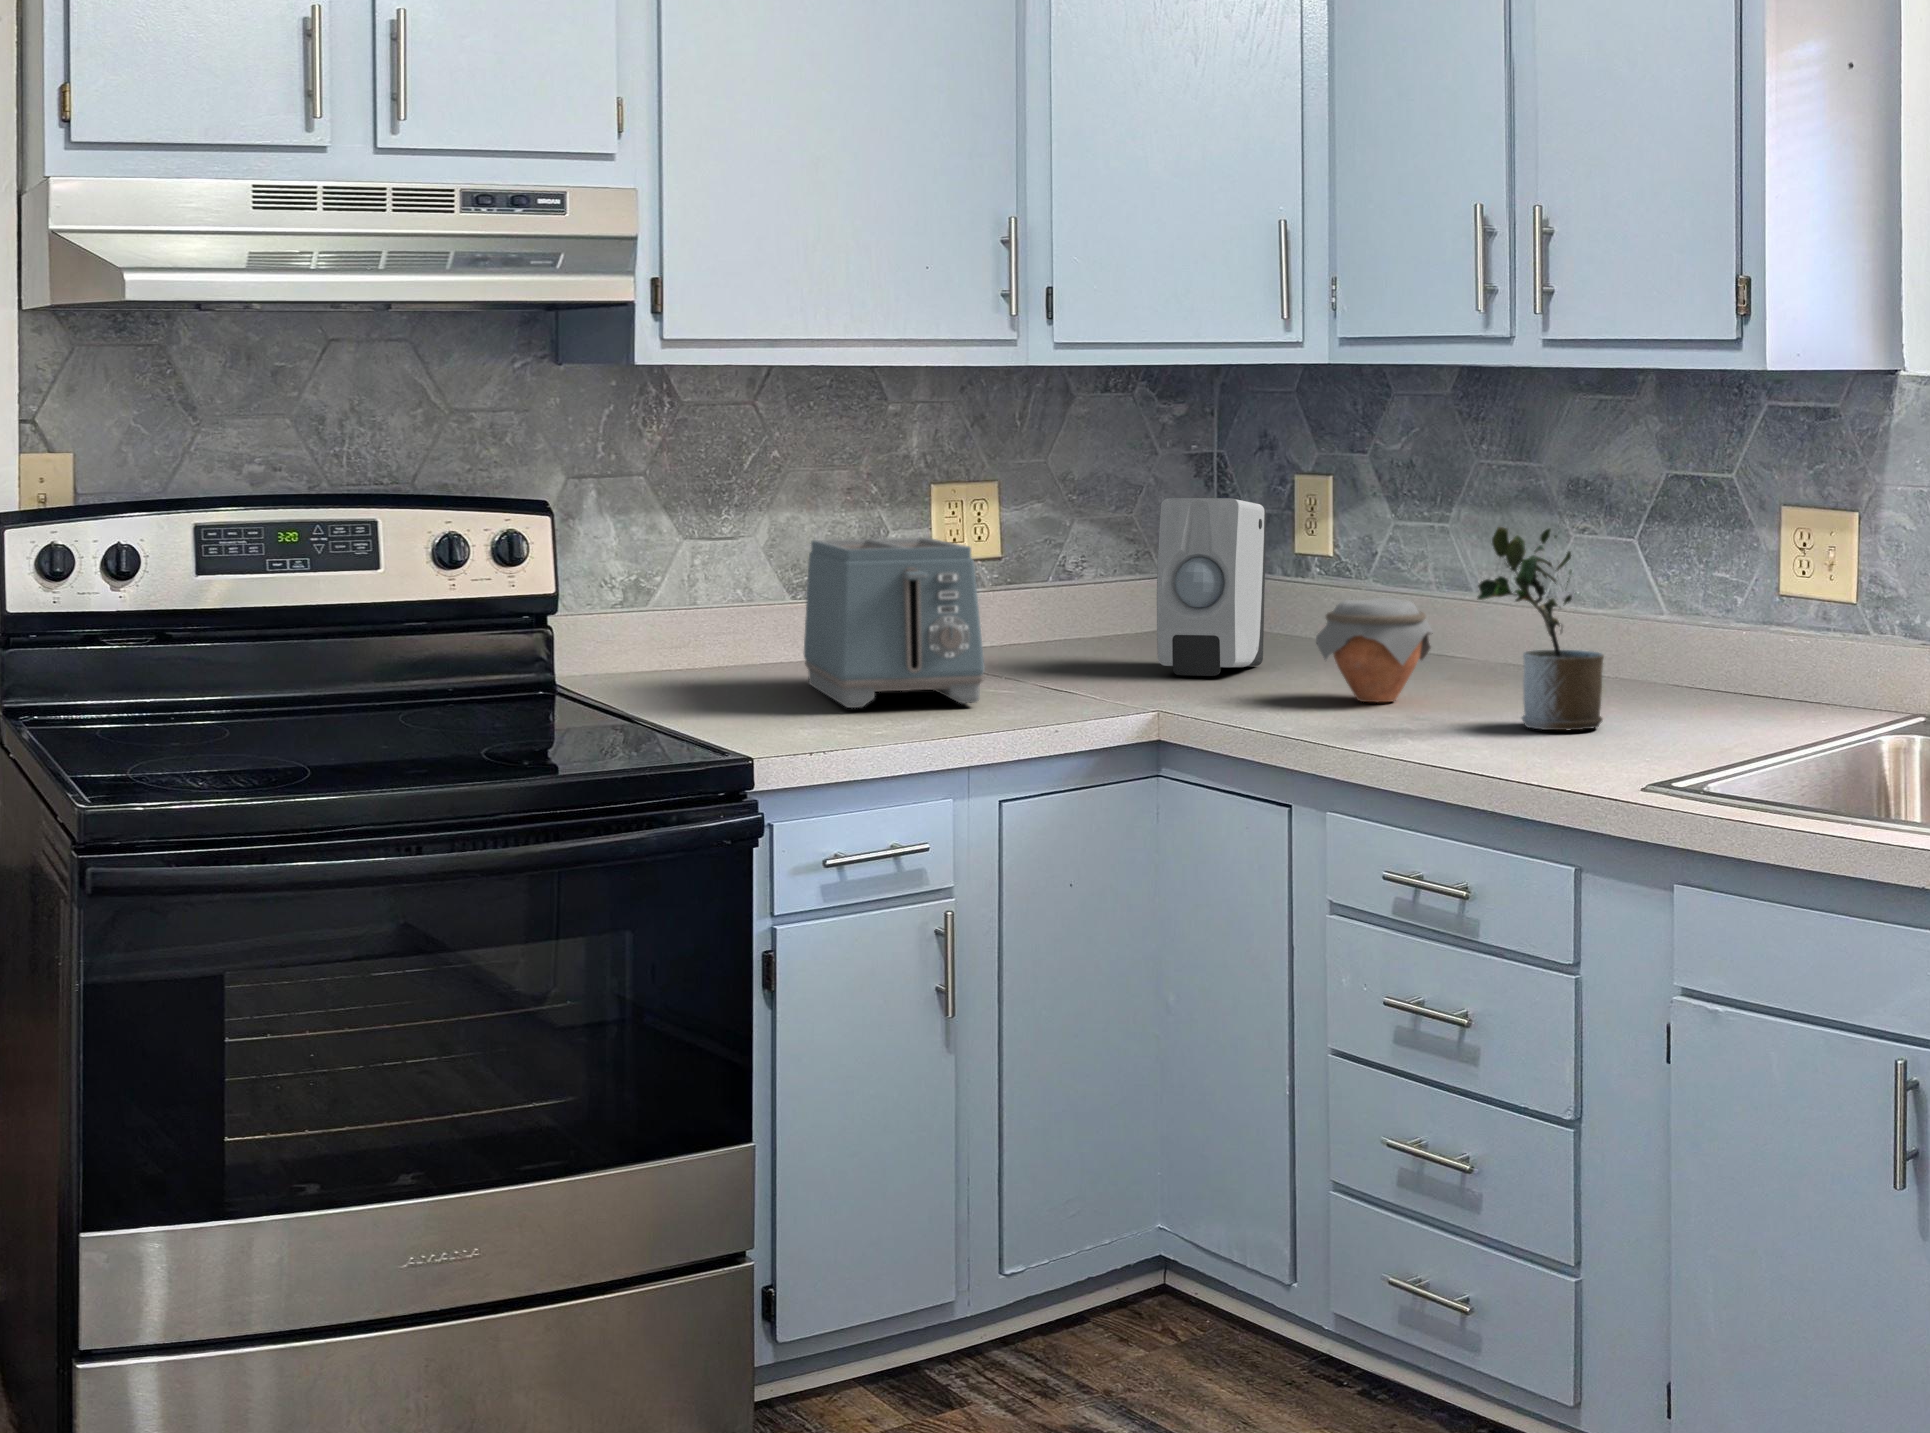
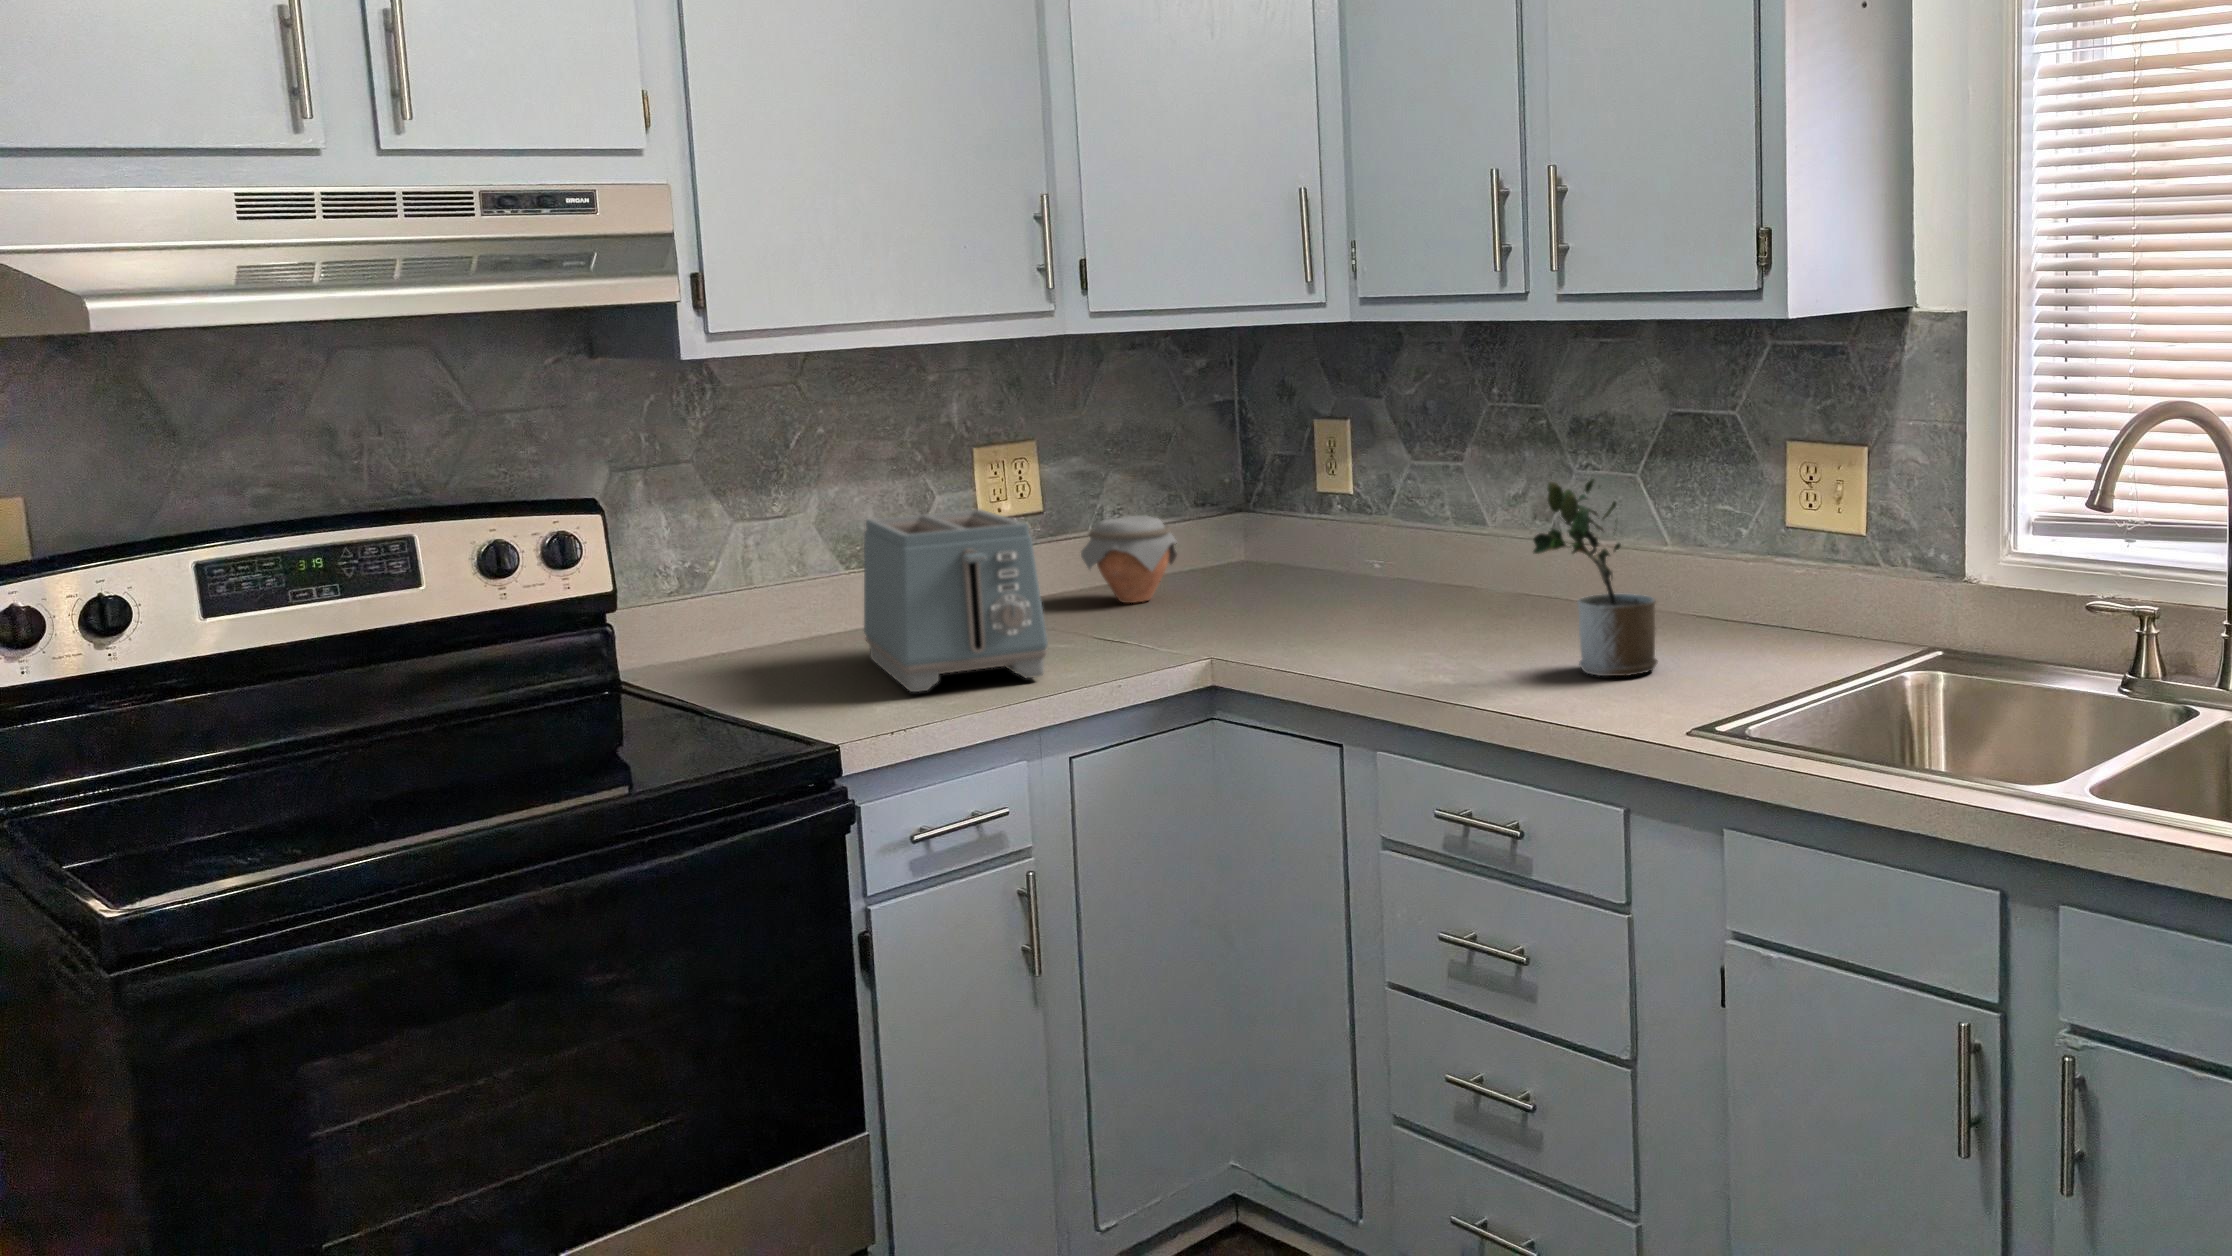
soap dispenser: present [1157,498,1266,676] -> none [1202,456,1303,625]
jar: present [1316,598,1433,702] -> present [1081,516,1177,603]

